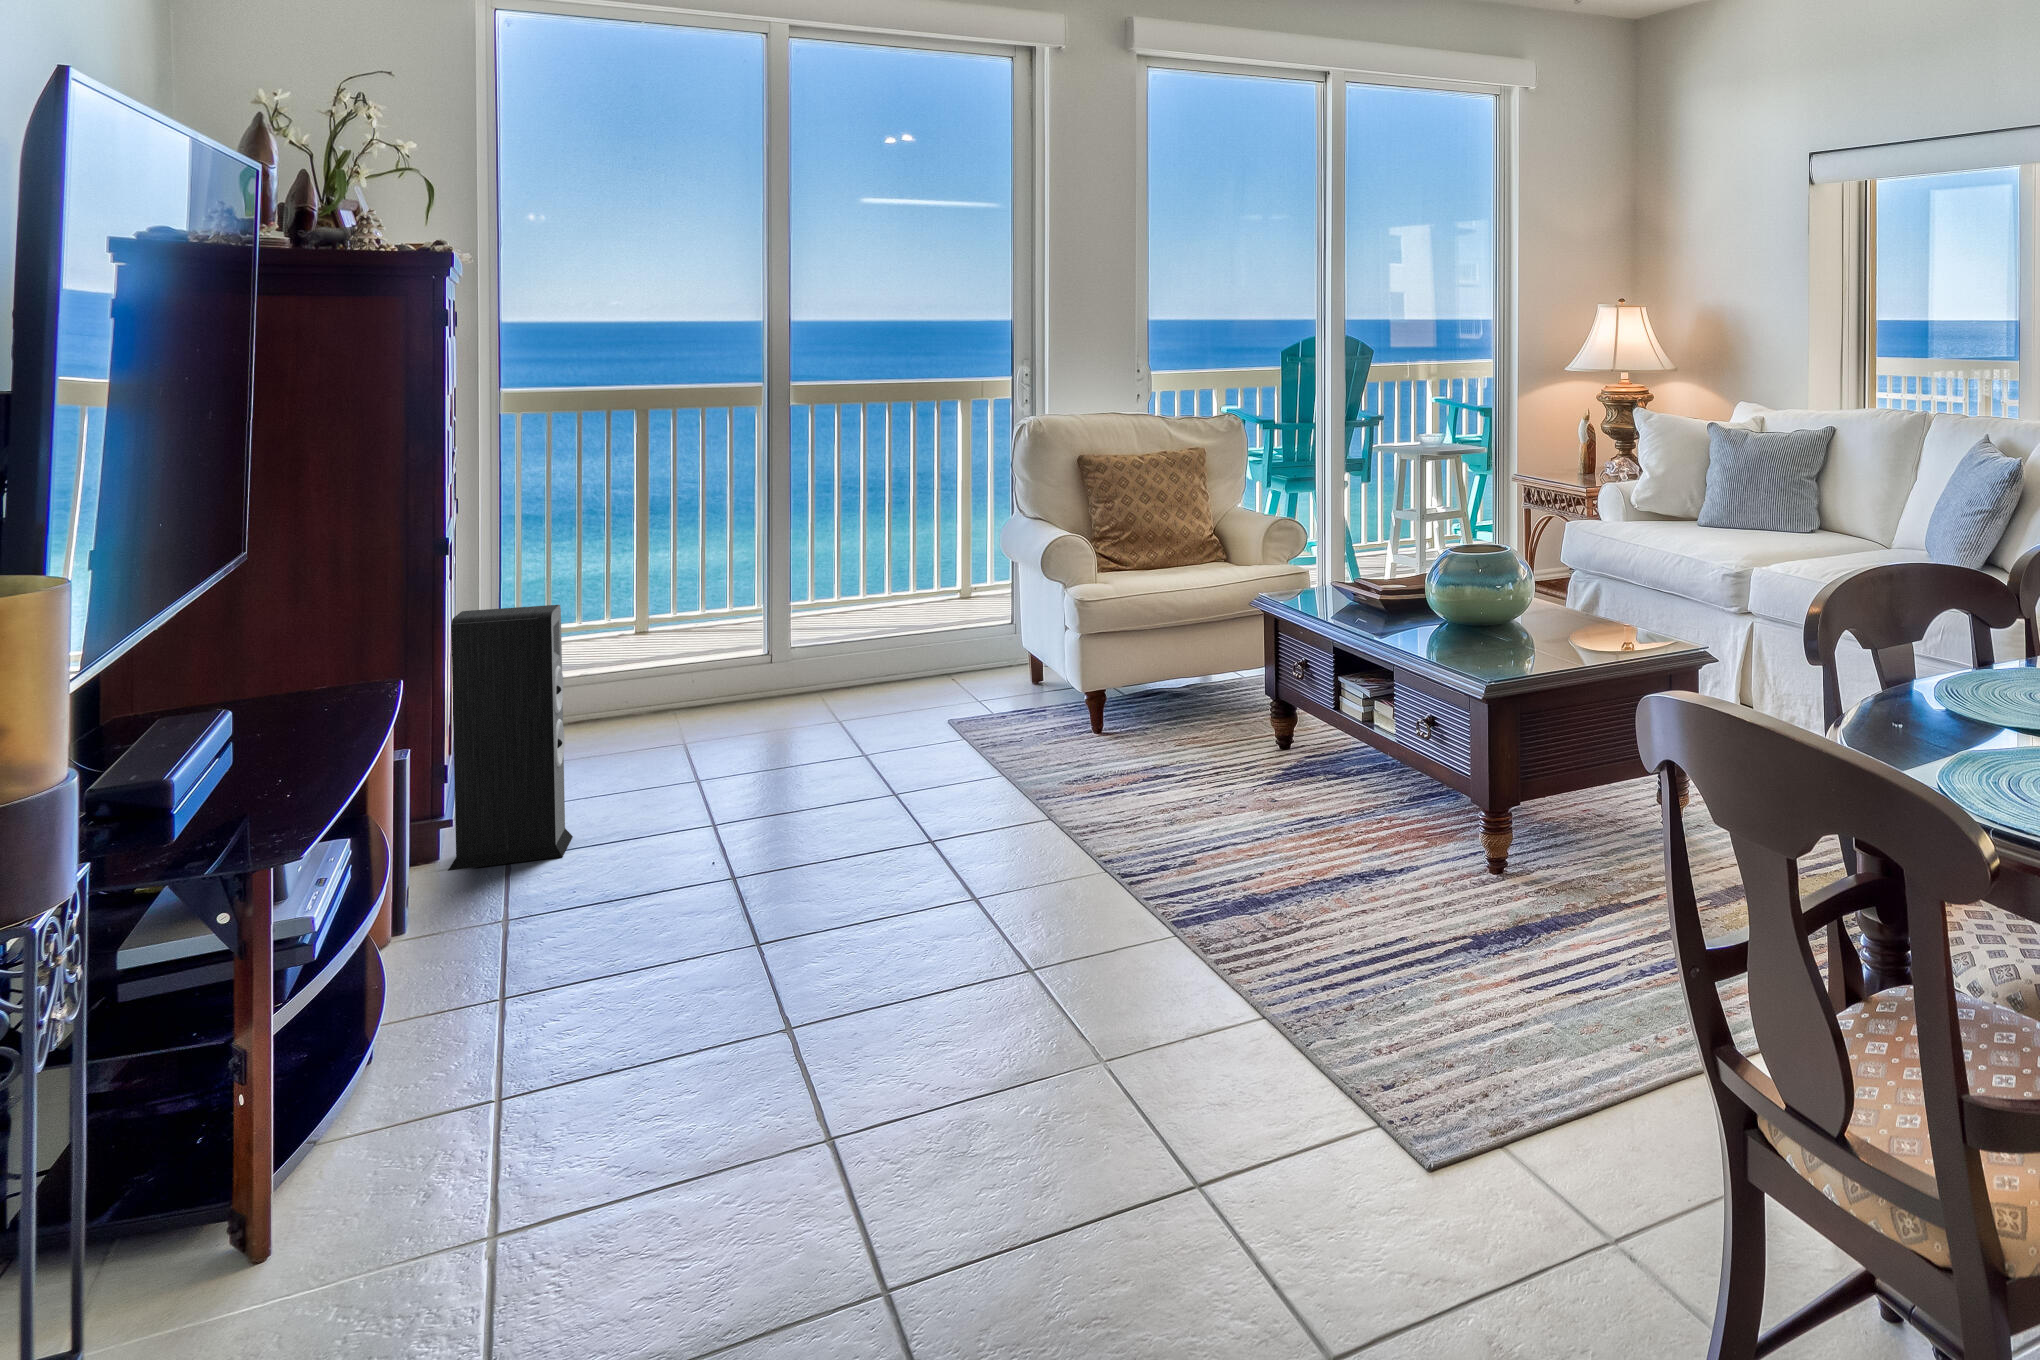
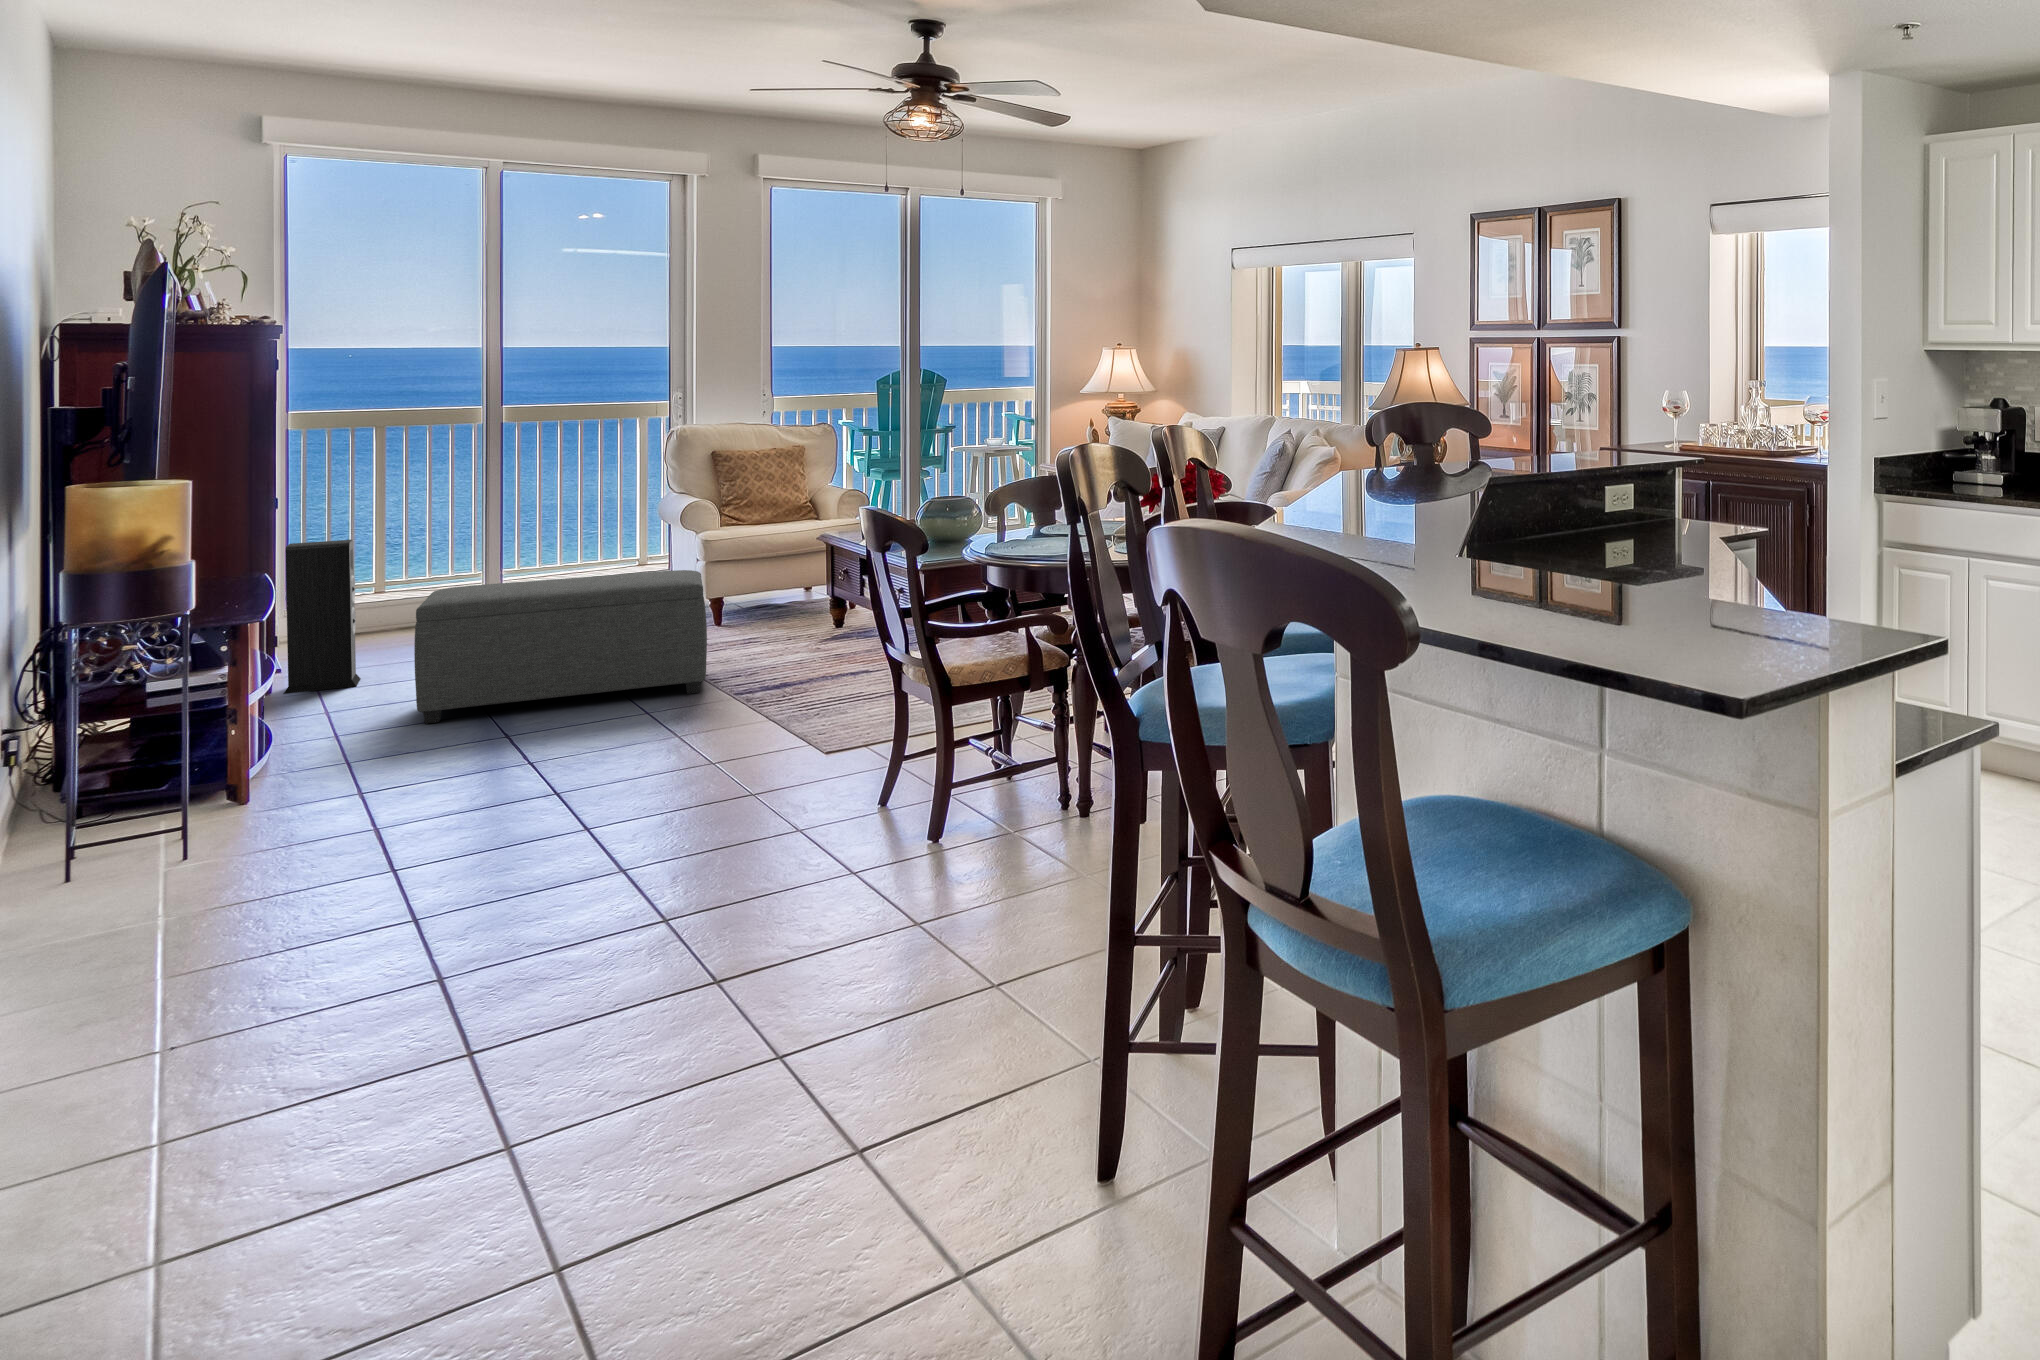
ottoman: none [639,678,1131,982] -> present [414,570,707,724]

